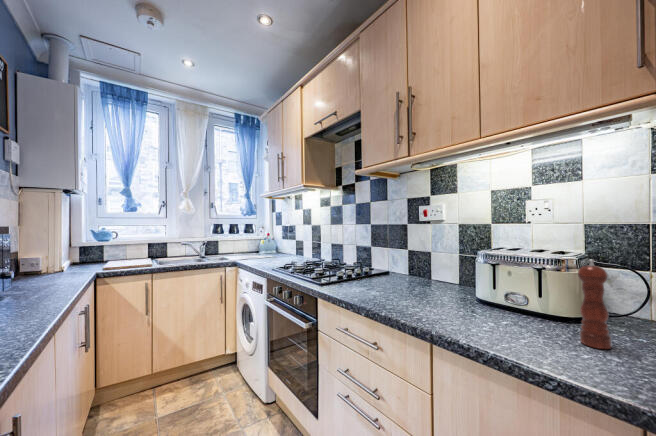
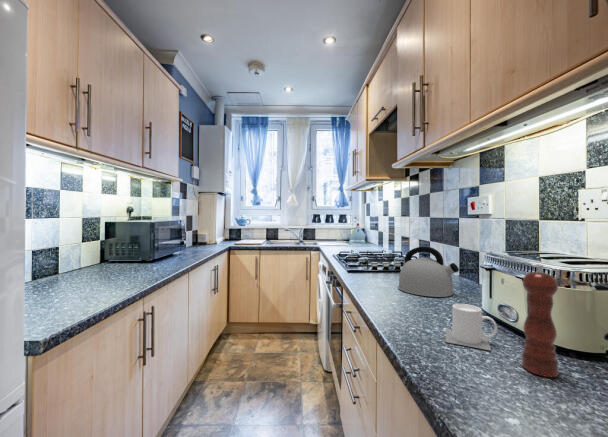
kettle: none [389,251,444,299] -> present [398,247,459,297]
mug: none [493,301,551,340] -> present [446,304,497,350]

